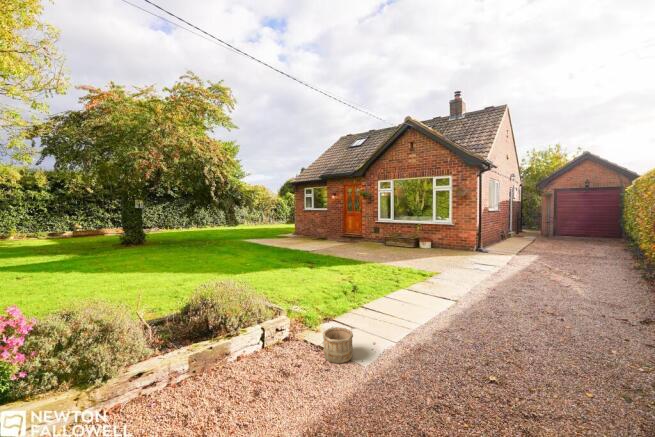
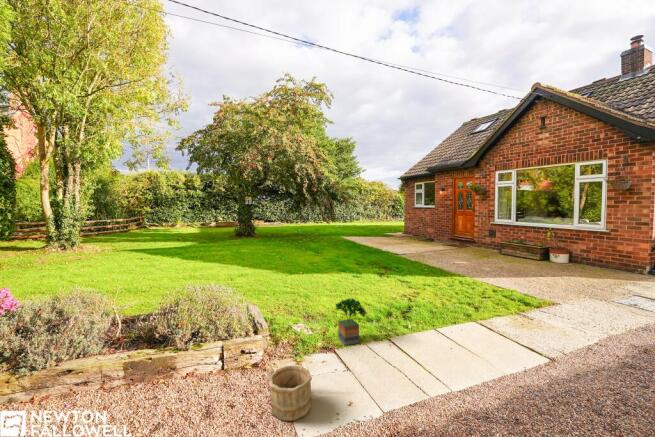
potted tree: none [326,280,352,316] -> present [336,298,366,346]

